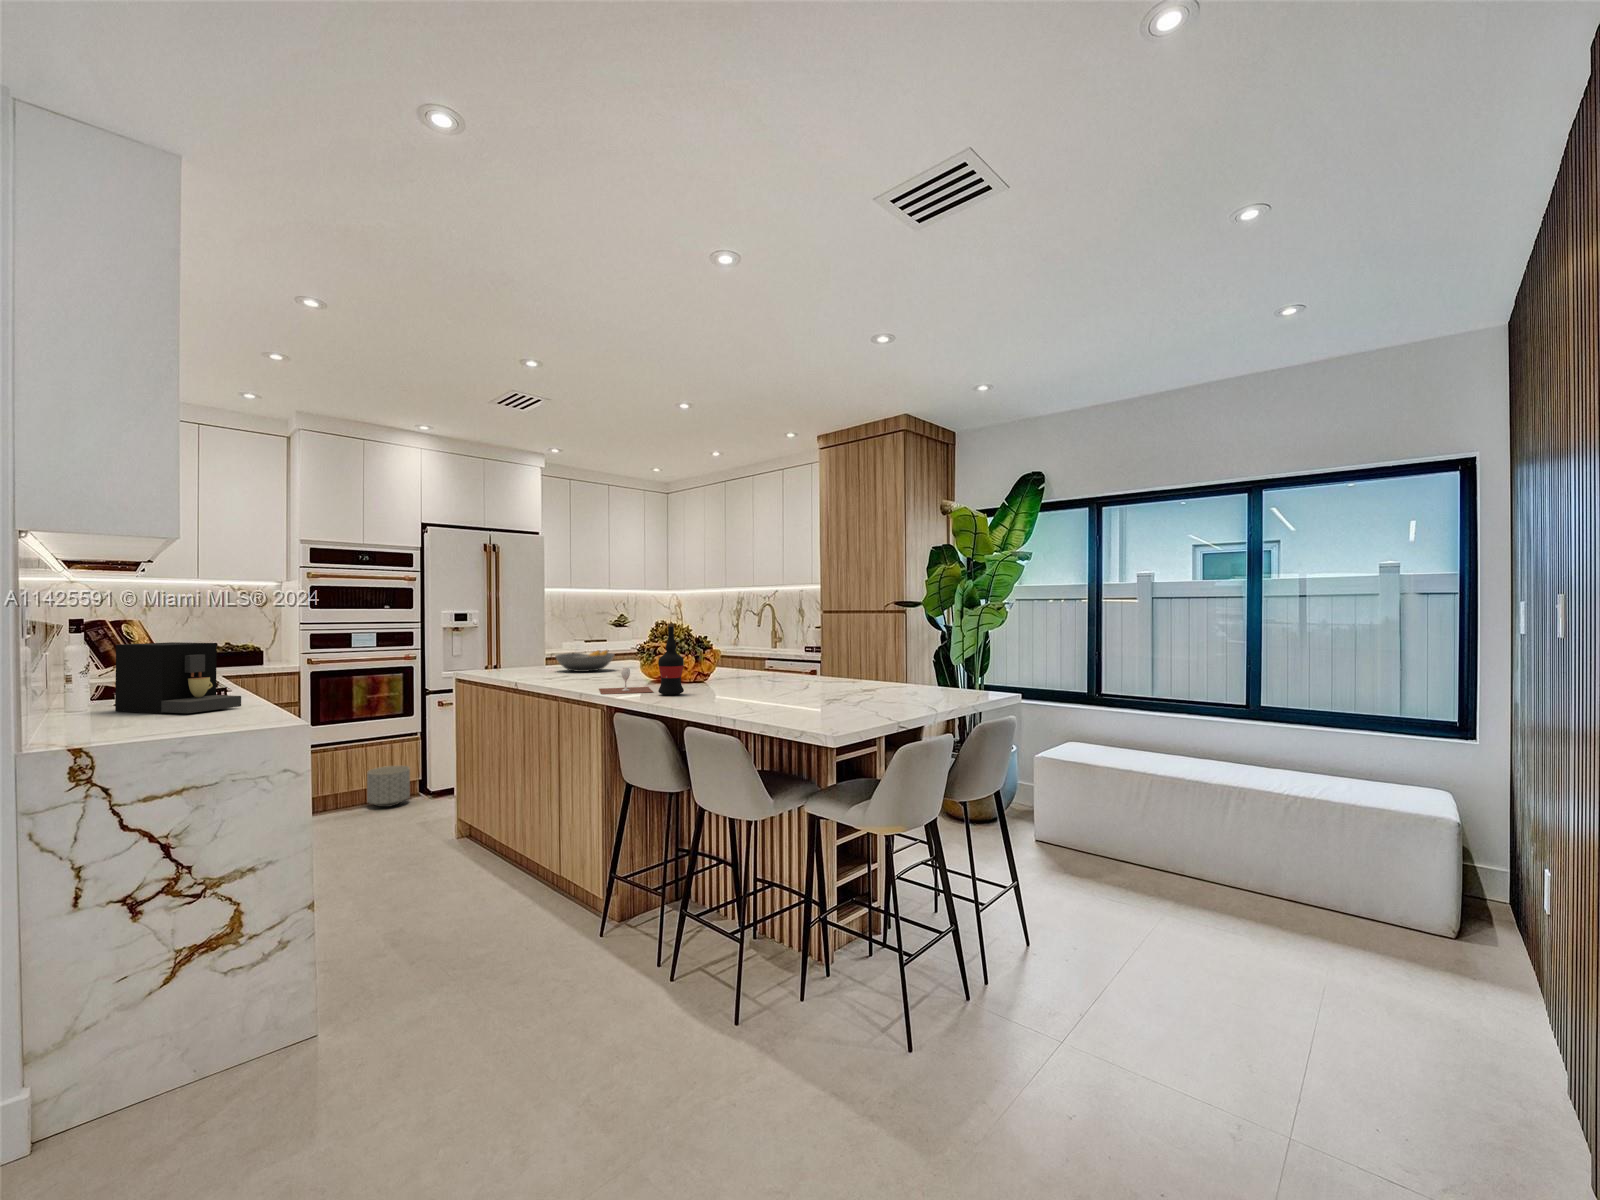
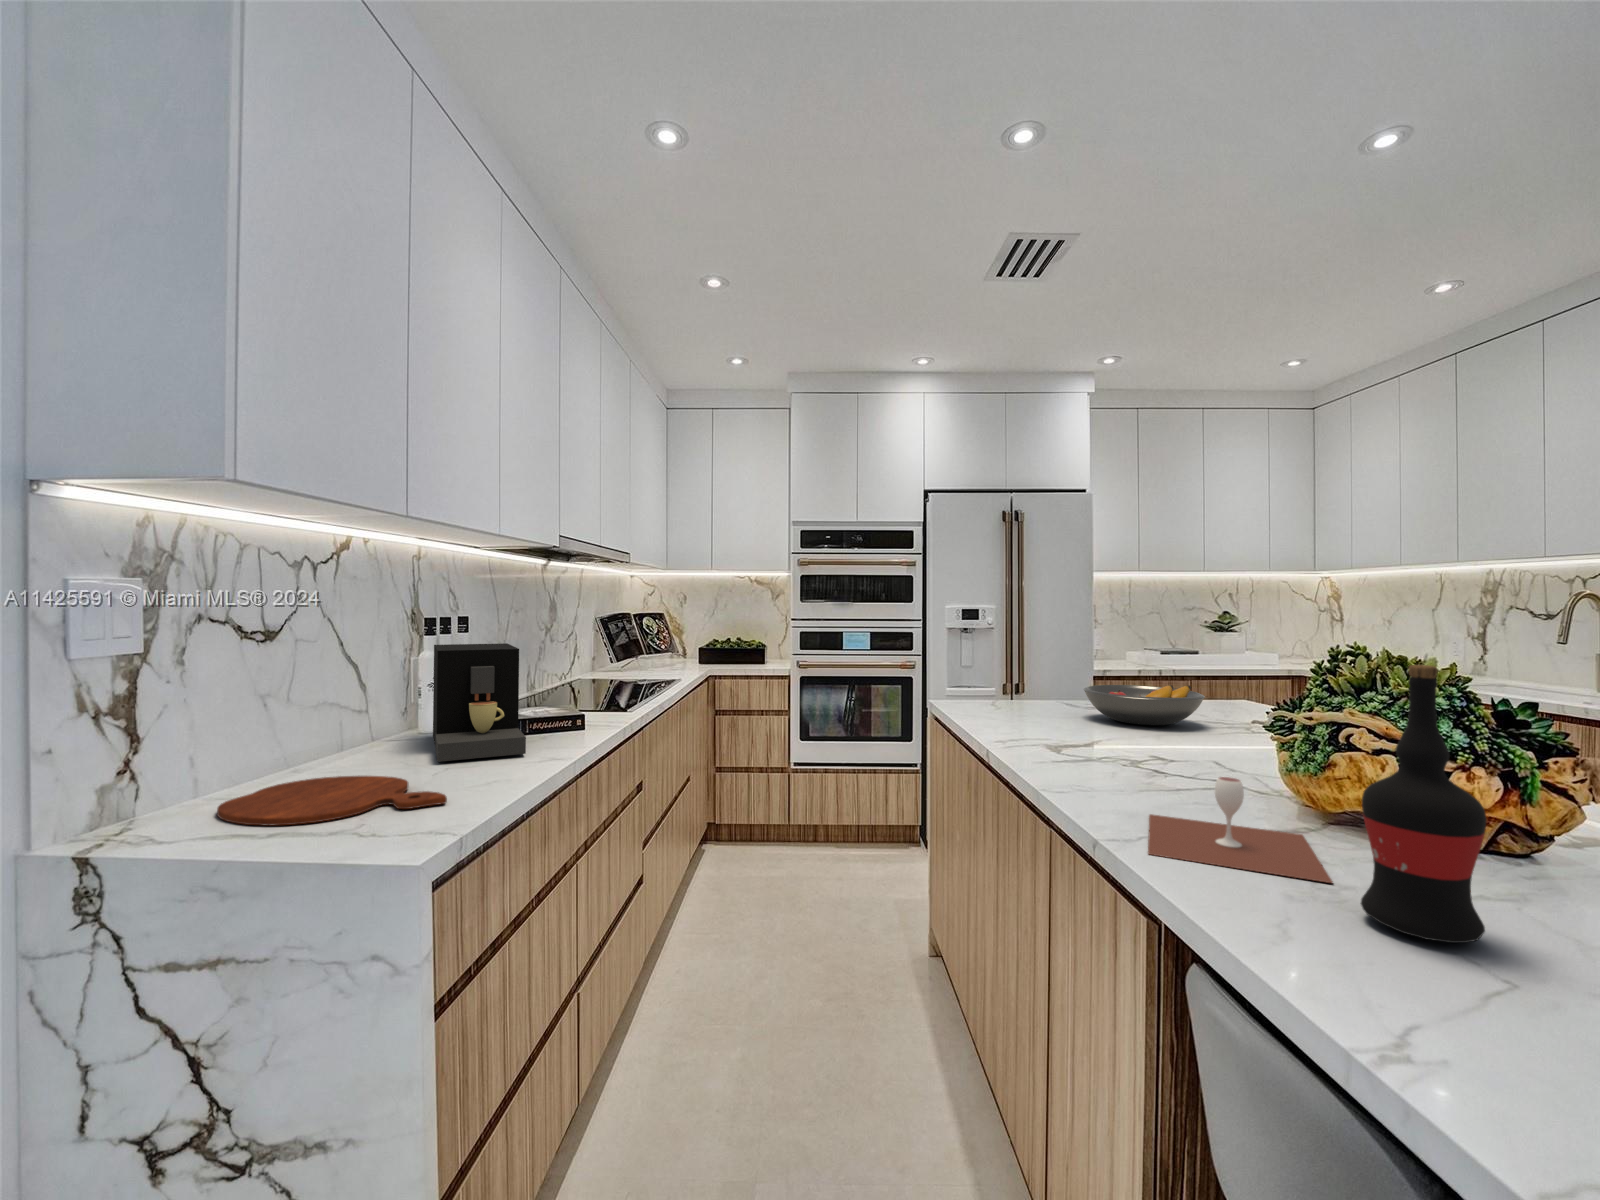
cutting board: none [115,714,263,734] -> present [217,776,447,826]
planter: present [367,766,410,807] -> none [854,802,903,858]

